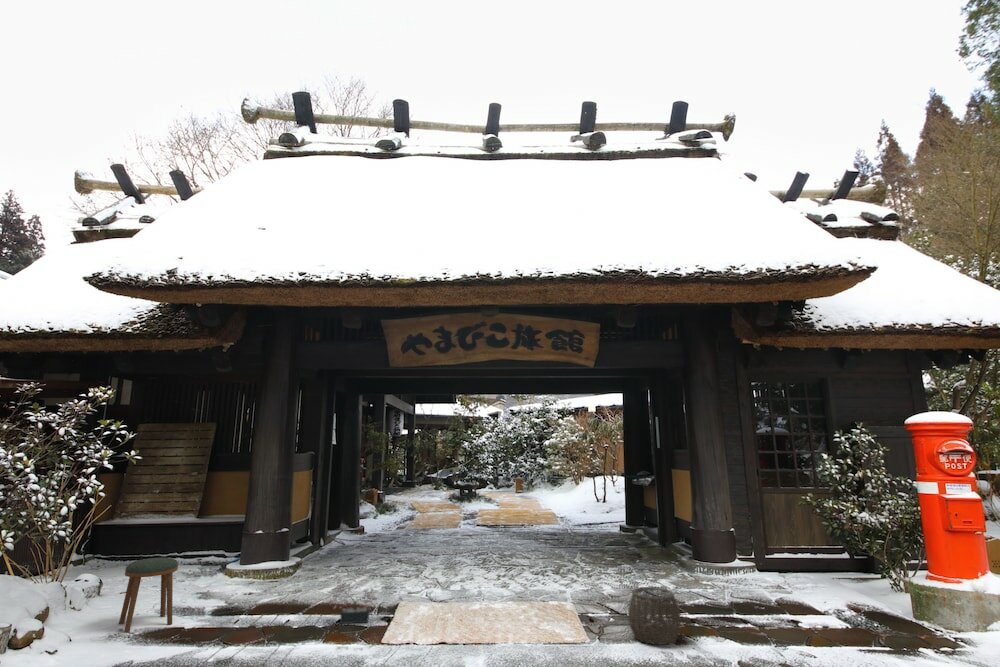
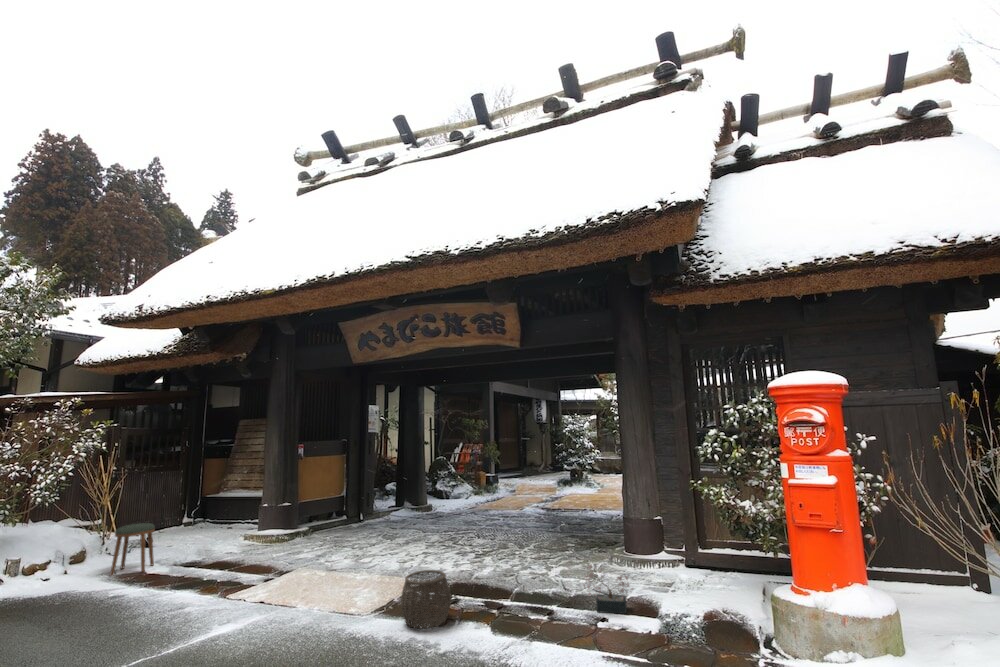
decorative plant: present [330,580,377,624] -> present [584,565,633,614]

